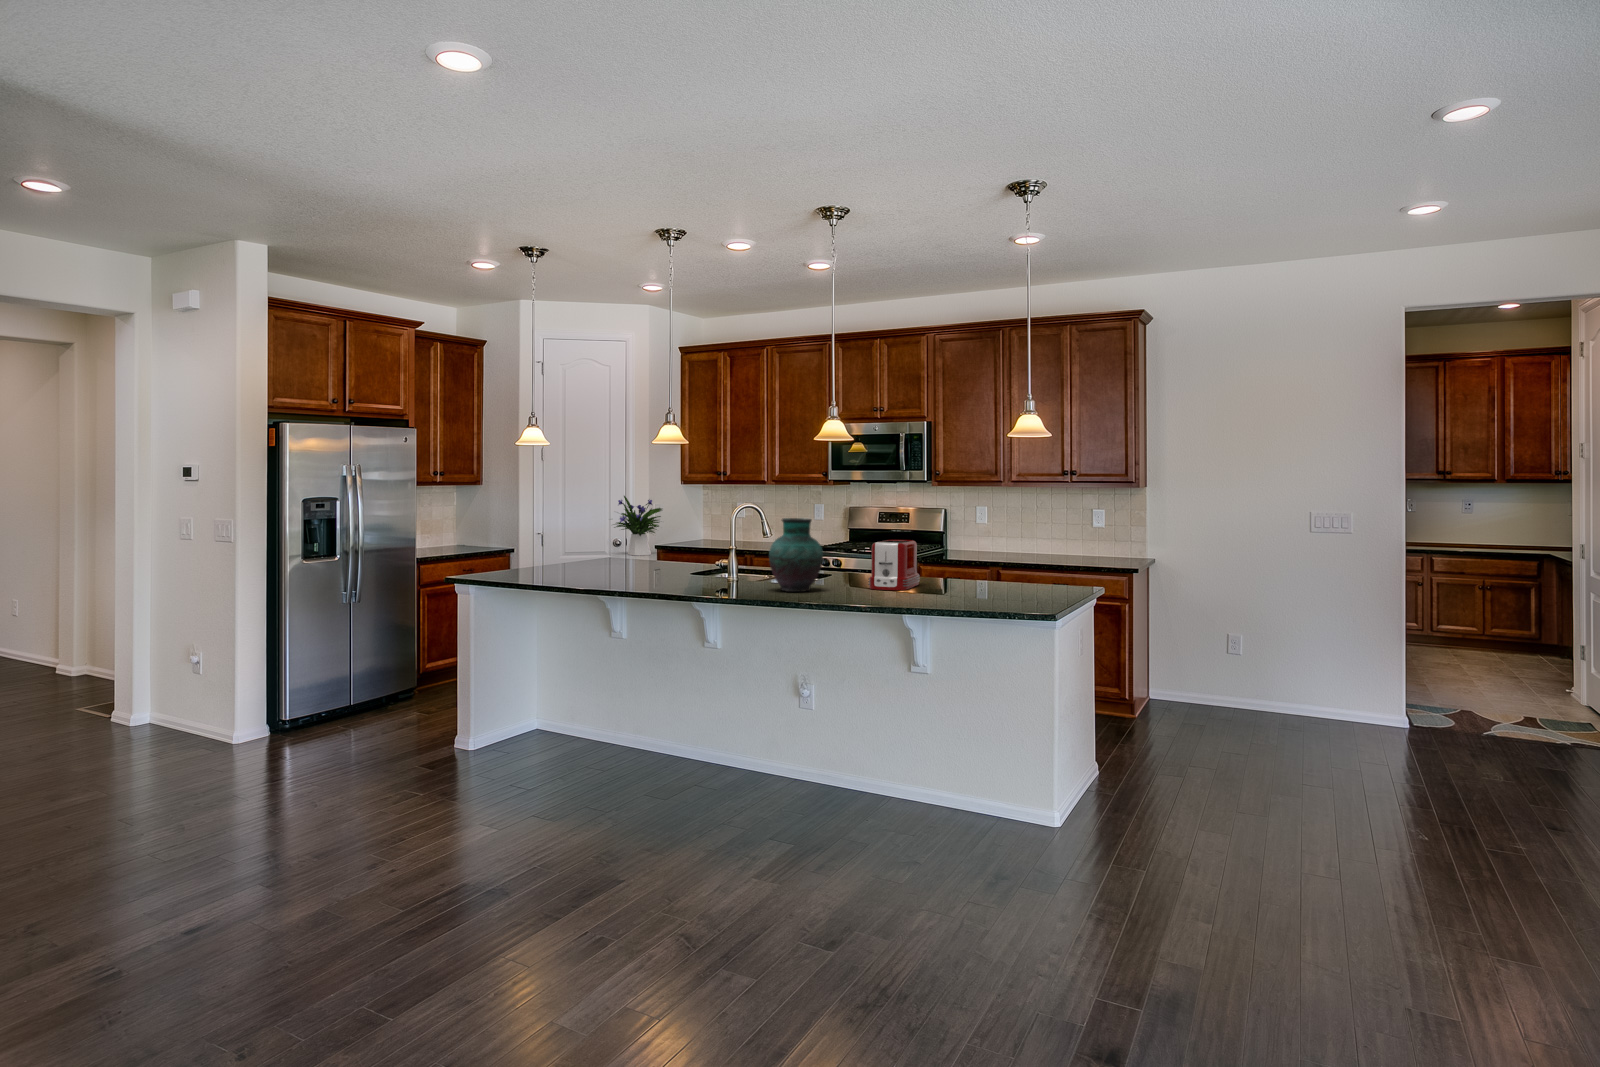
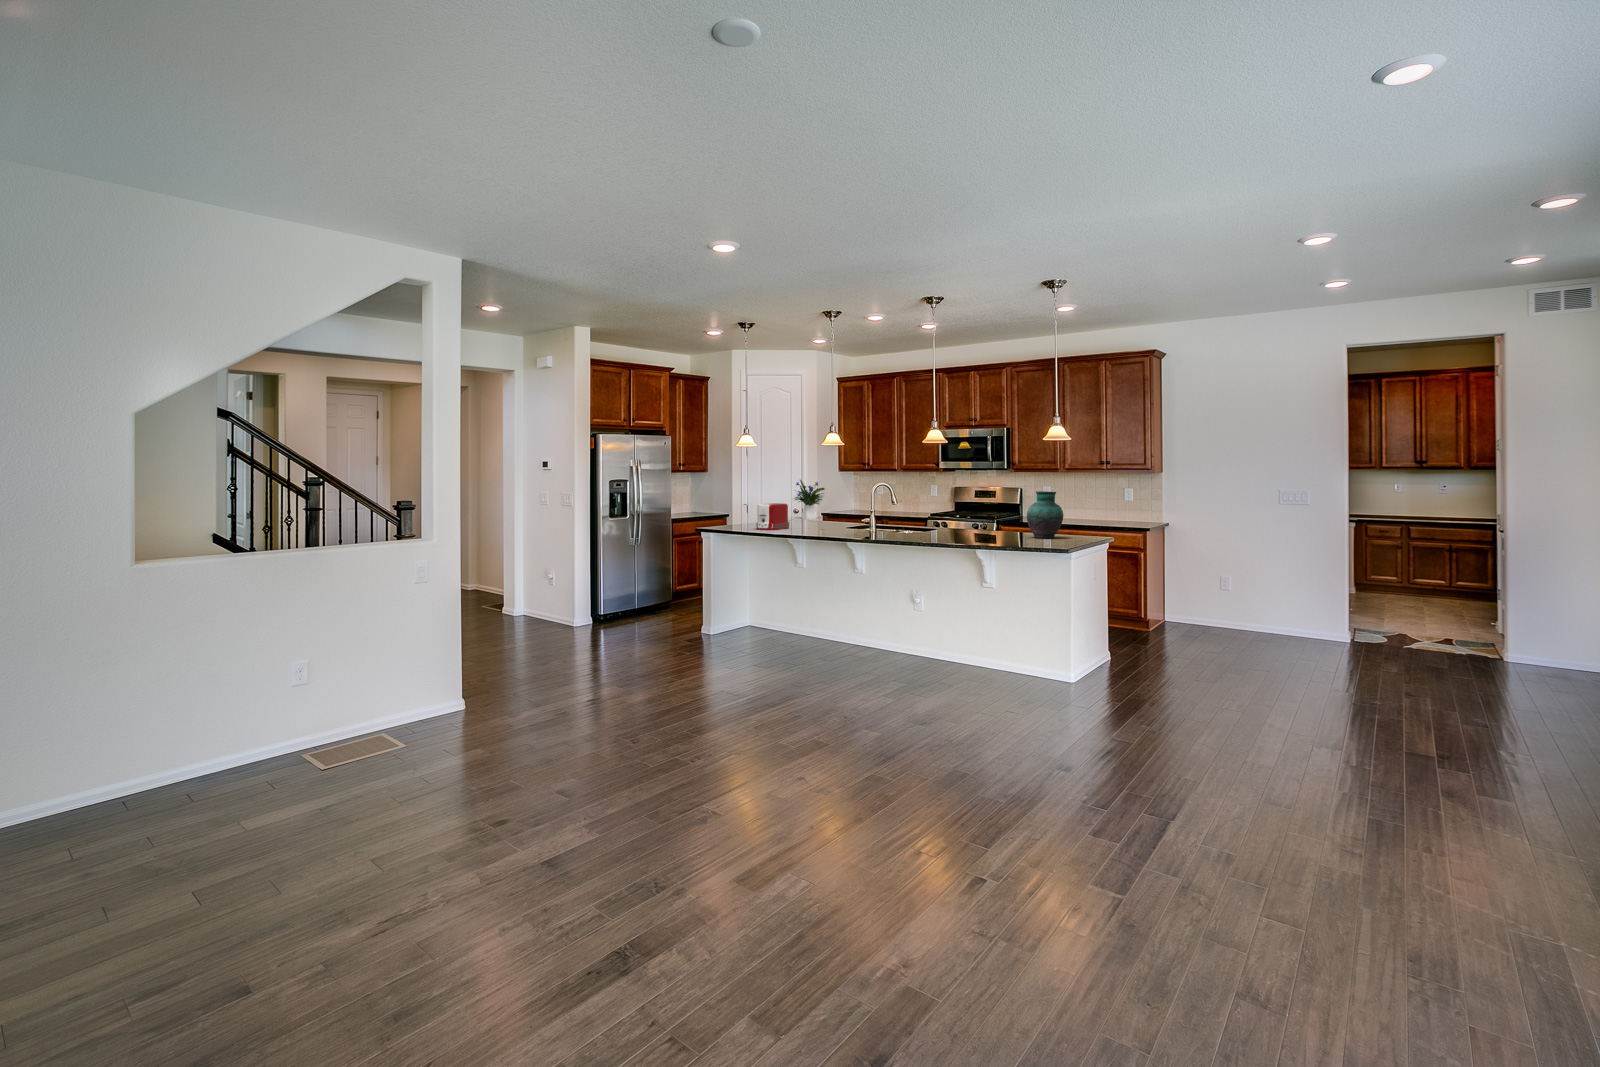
vase: present [769,518,823,592] -> present [1027,491,1063,538]
toaster: present [868,540,920,590] -> present [756,503,790,530]

